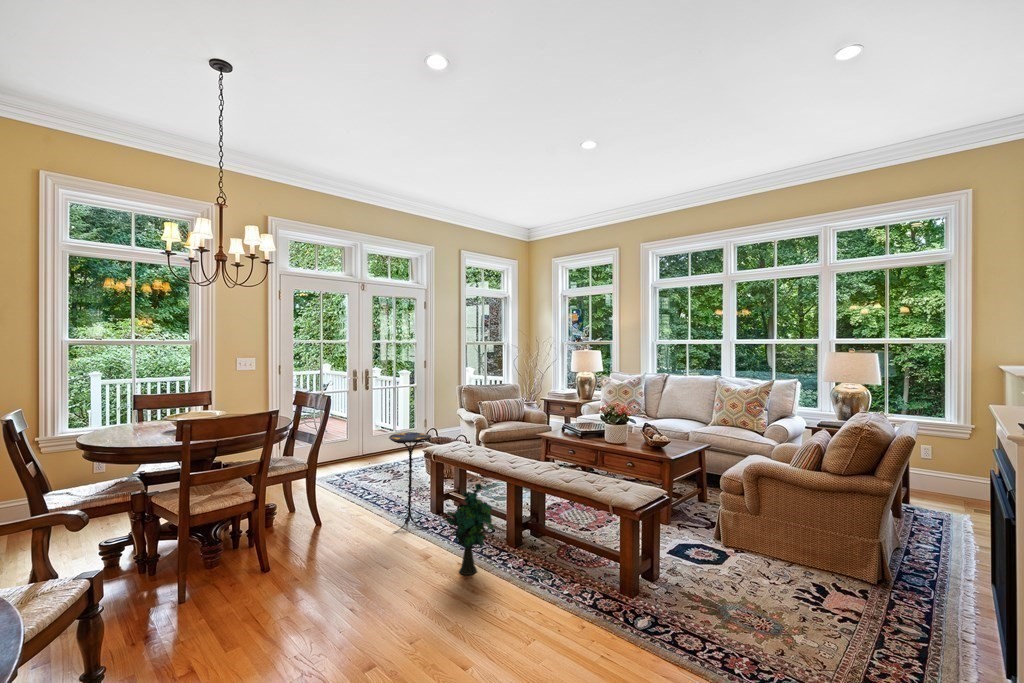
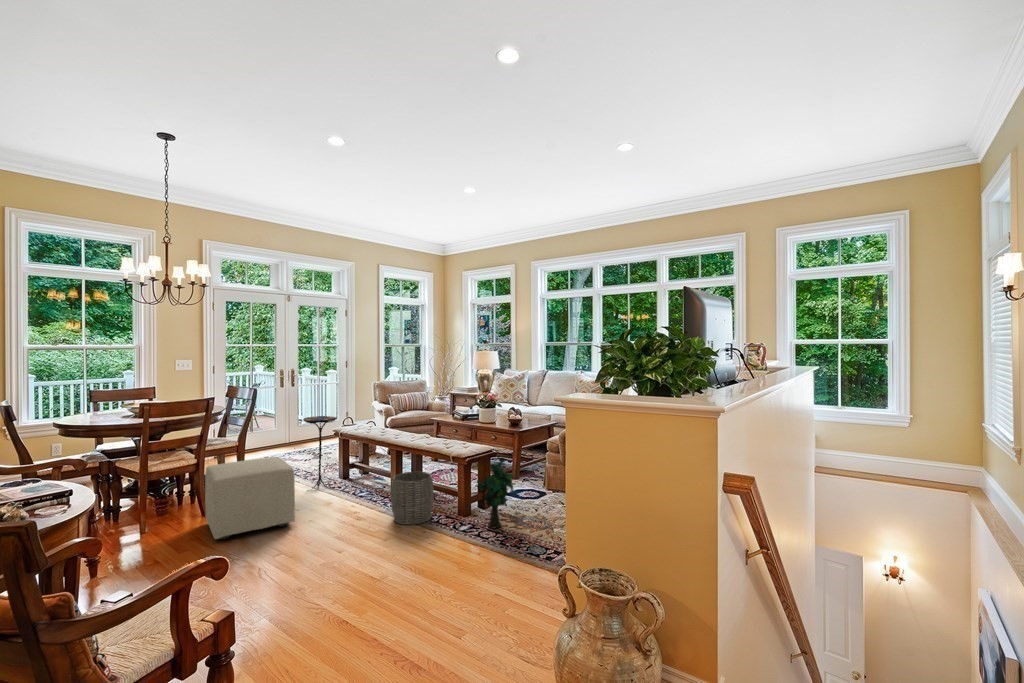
decorative plant: present [445,483,494,575] -> present [477,457,514,528]
ottoman: none [265,493,387,628] -> present [205,457,295,539]
woven basket: none [522,522,583,608] -> present [391,472,434,525]

